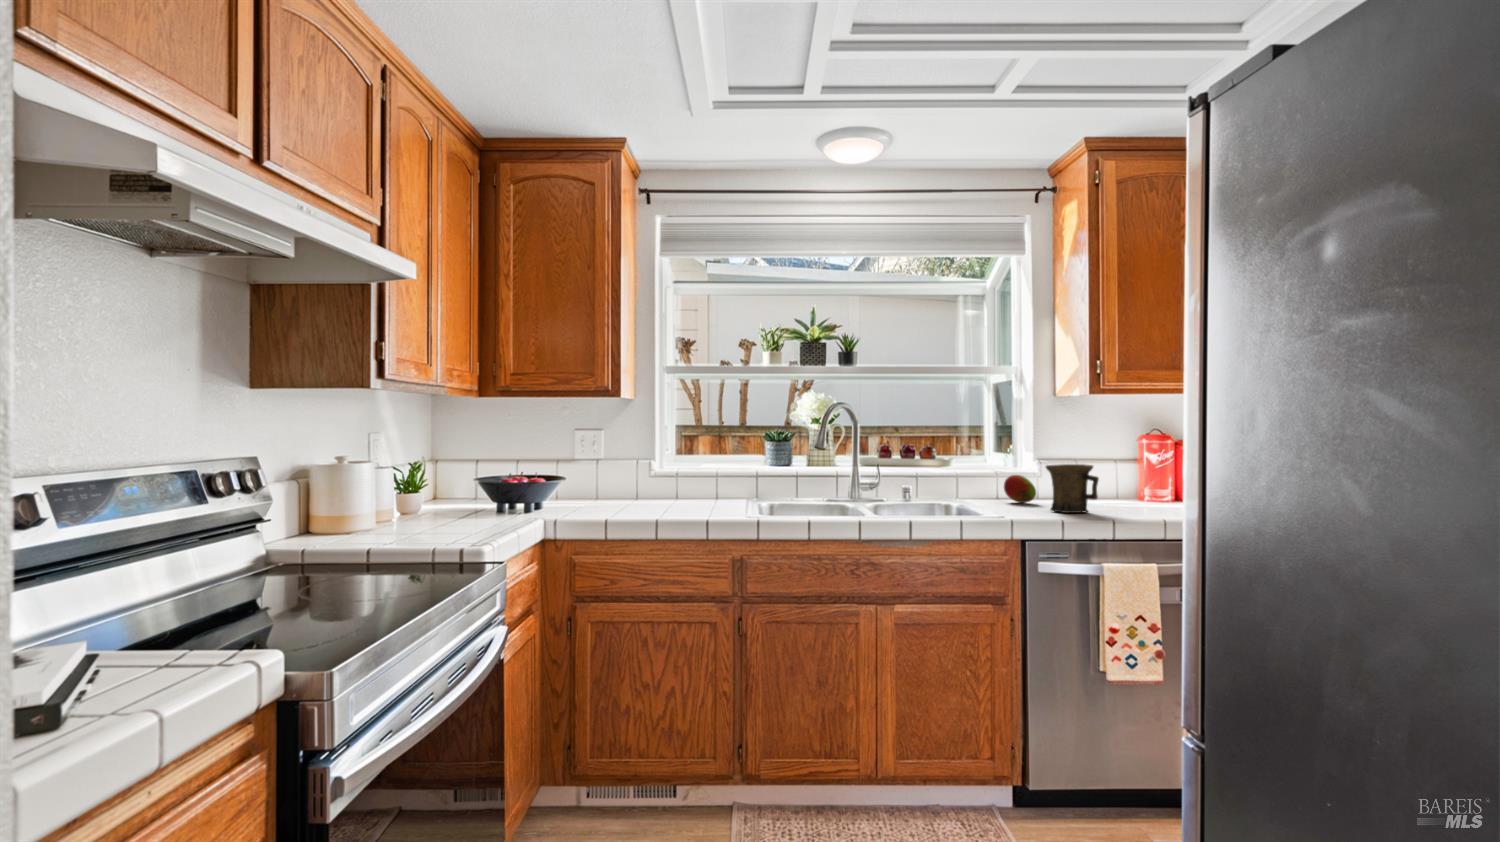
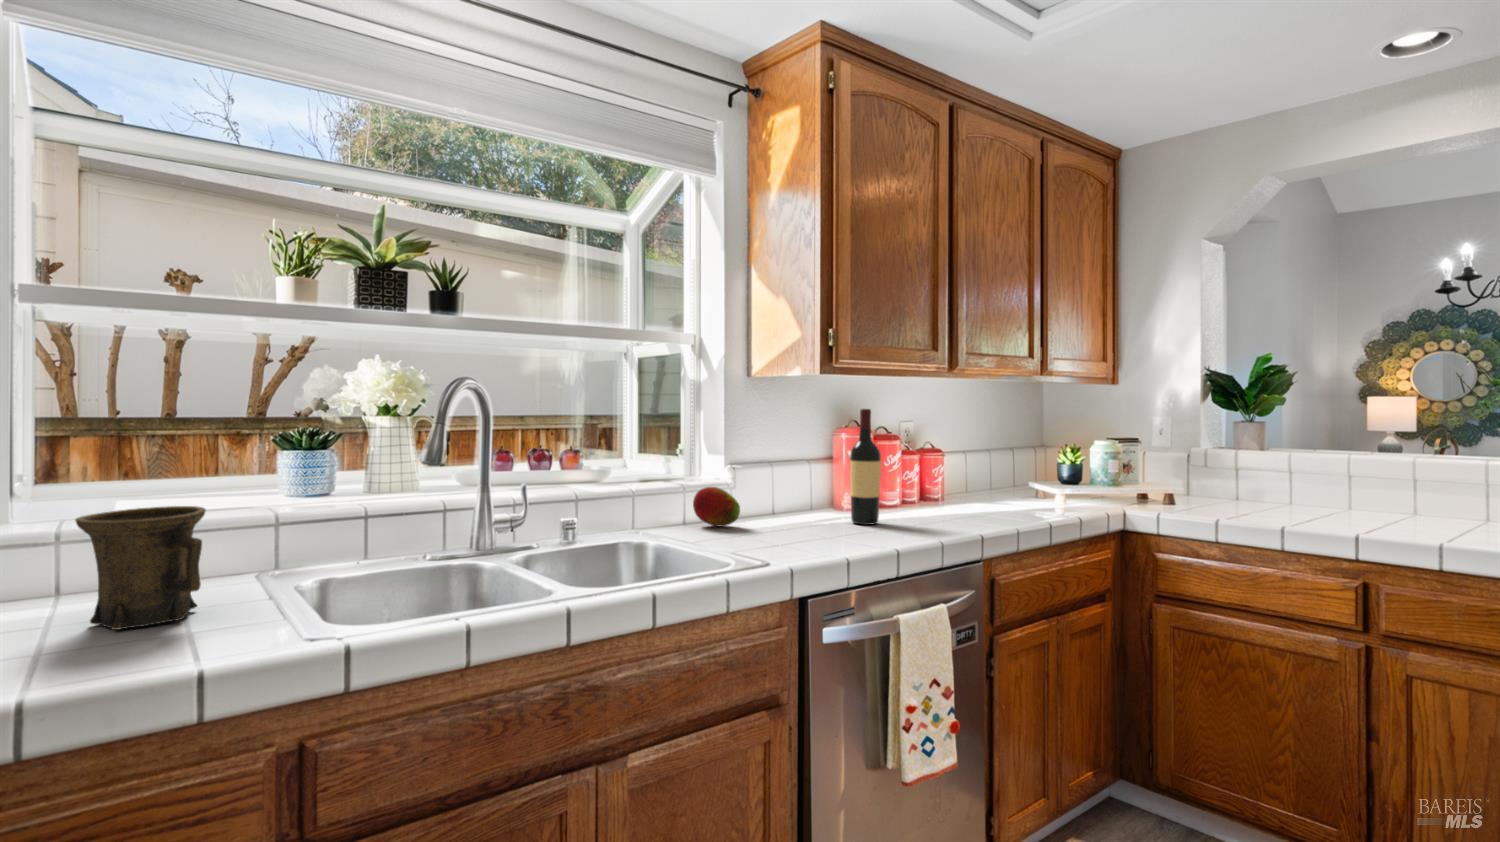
wine bottle: none [1130,419,1156,509] -> present [850,409,881,525]
mug: present [1046,464,1099,513] -> present [75,506,206,630]

